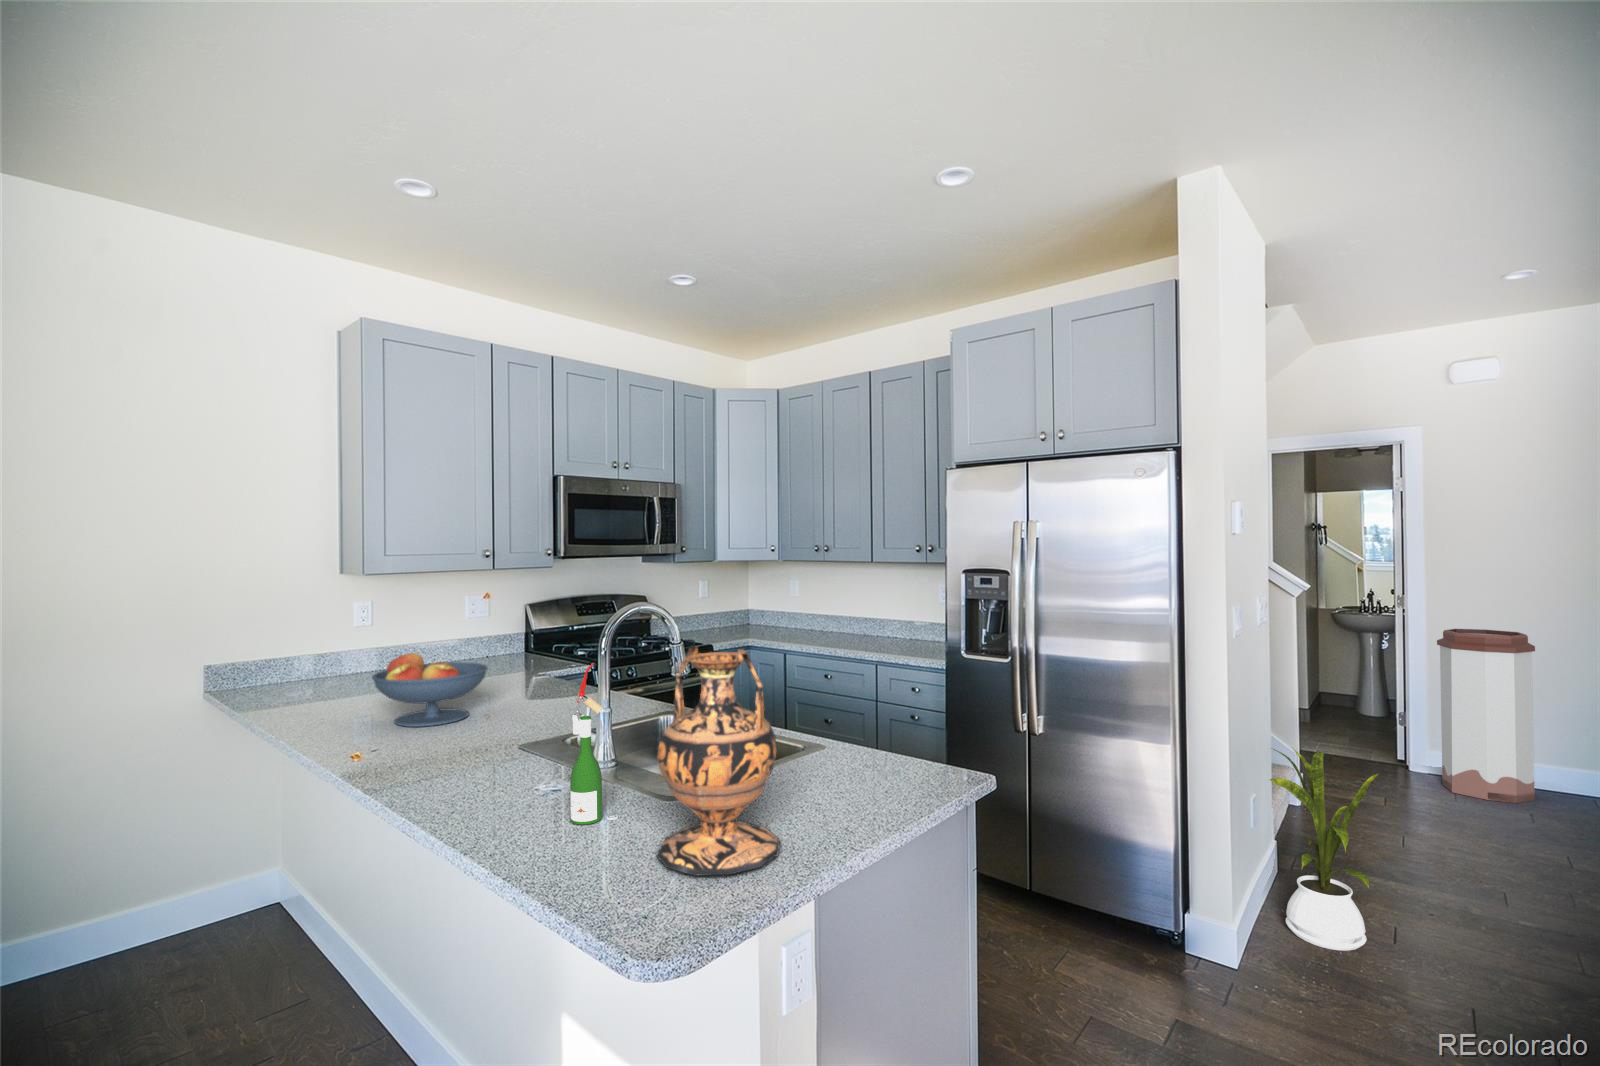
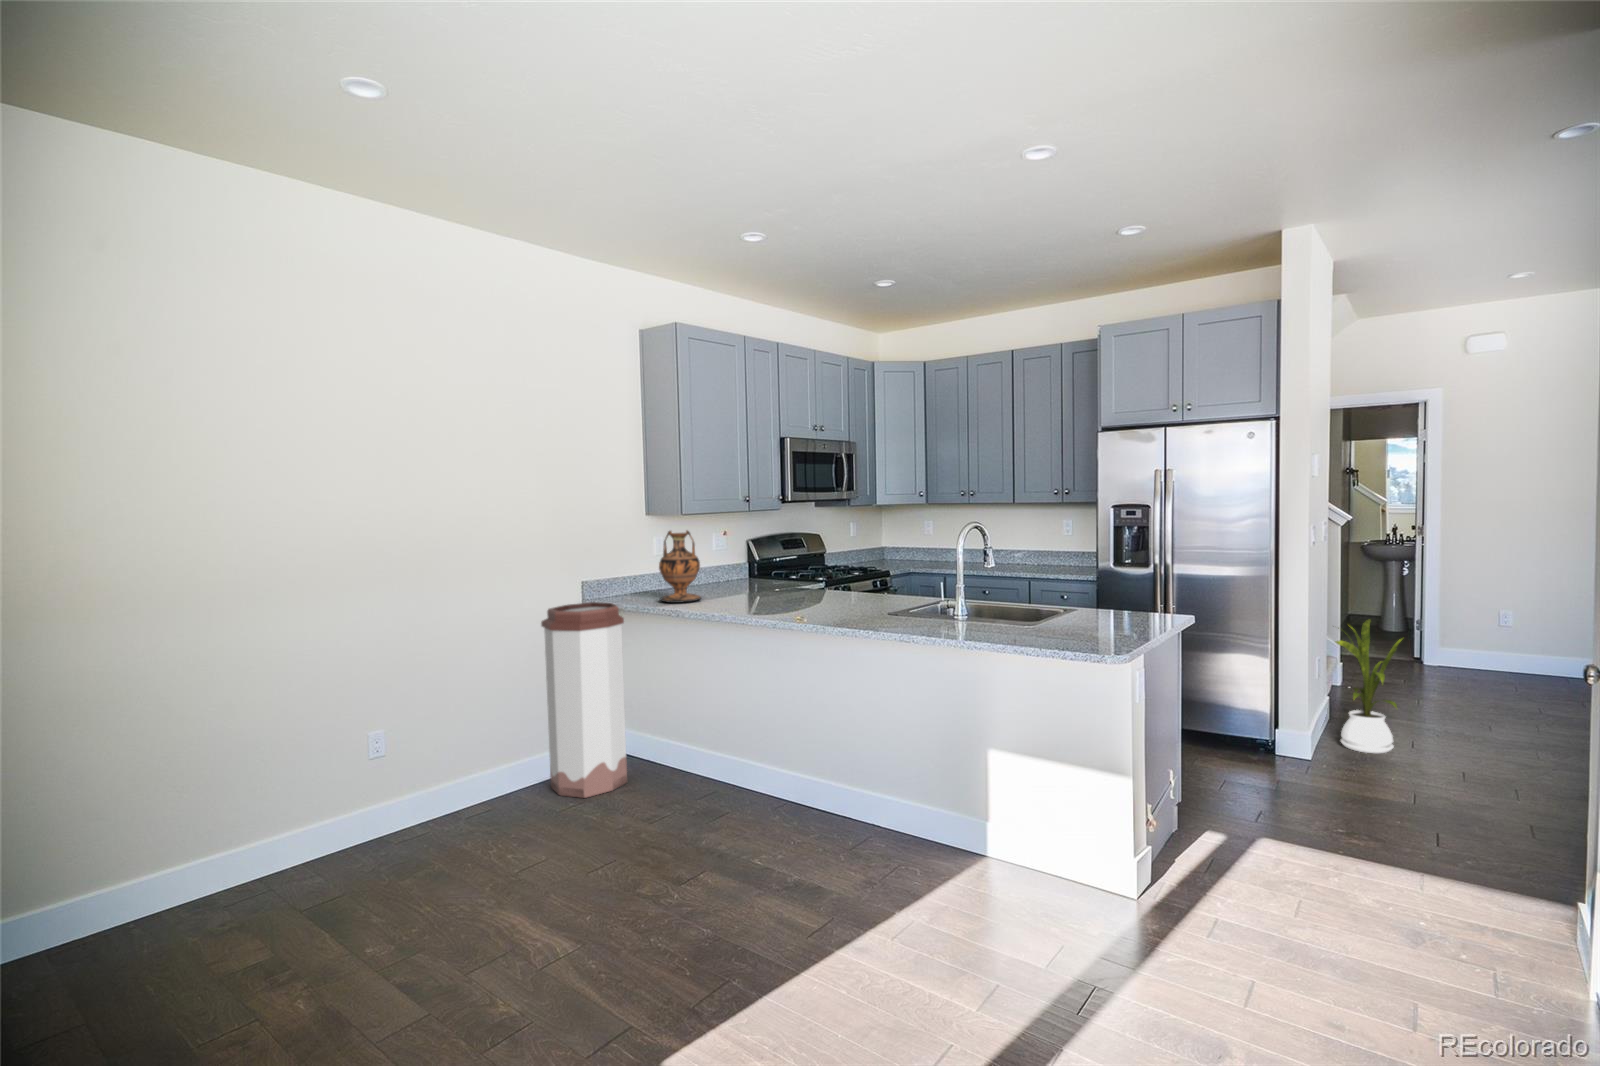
trash can: present [1437,629,1535,803] -> present [541,602,627,798]
vase: present [657,647,780,875] -> present [659,531,701,603]
fruit bowl: present [372,653,488,727] -> none [755,564,825,611]
wine bottle: present [570,663,618,825] -> none [990,549,1017,634]

